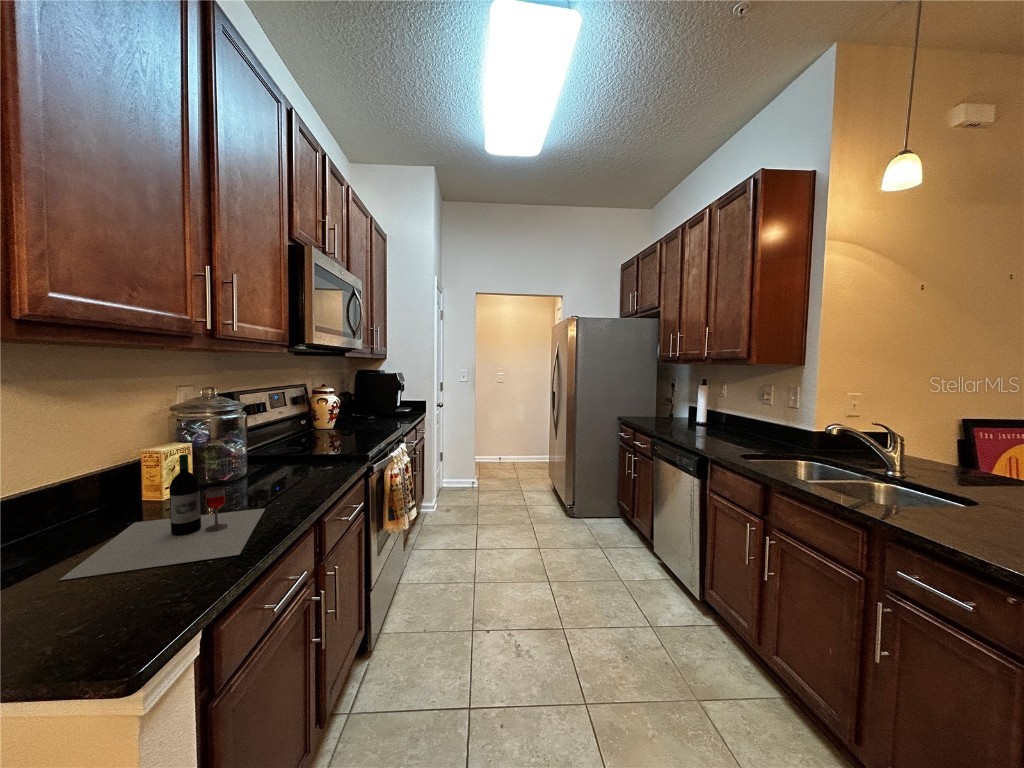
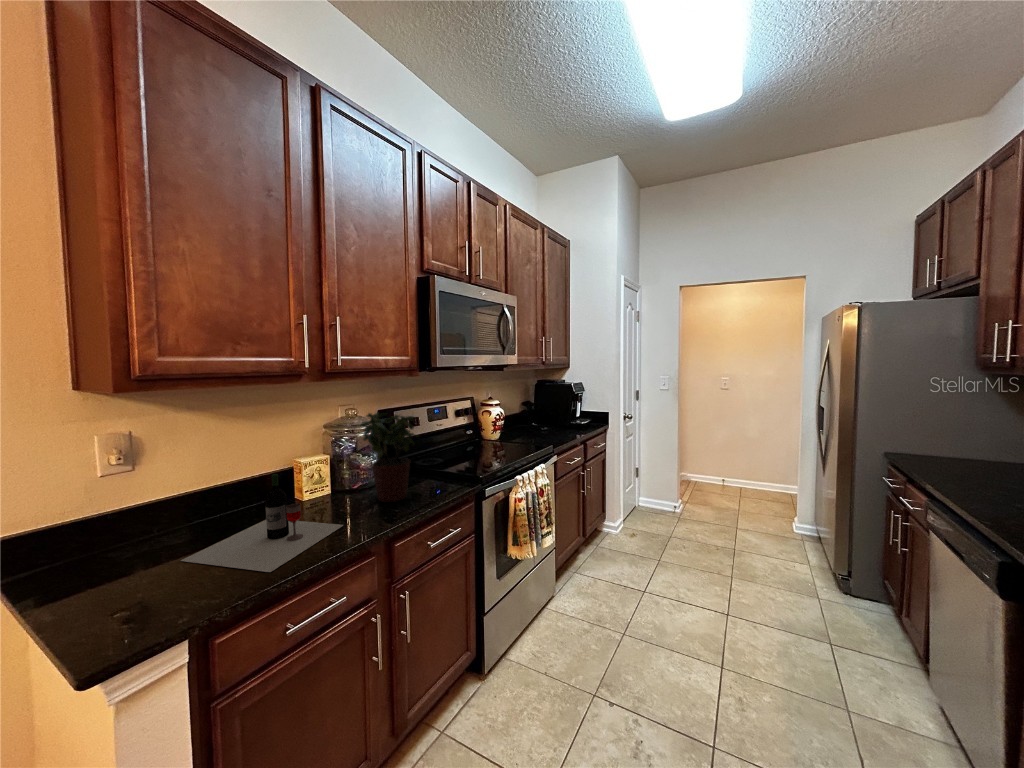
potted plant: none [252,384,323,486] -> present [361,413,415,502]

